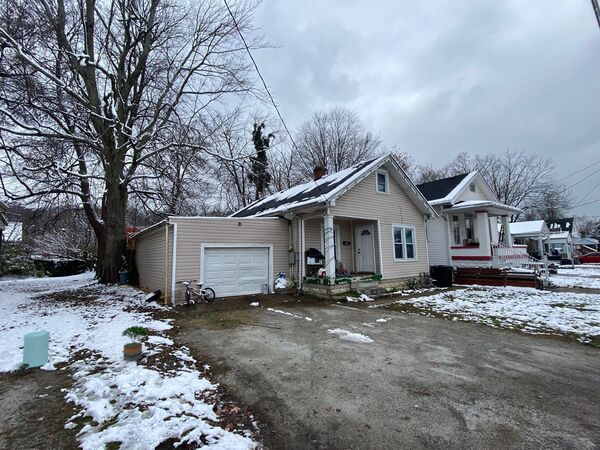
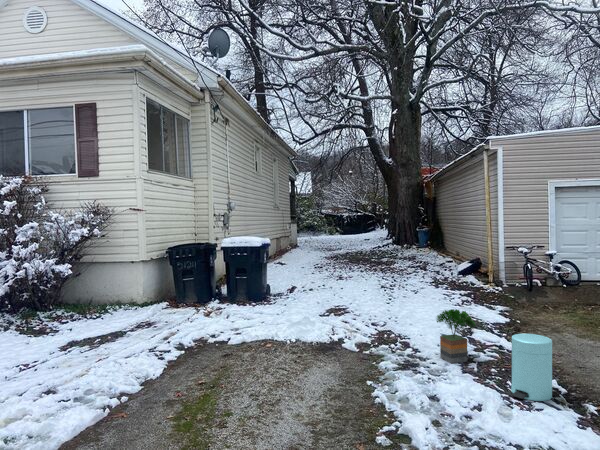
trash can: present [19,331,50,368] -> present [511,334,552,401]

